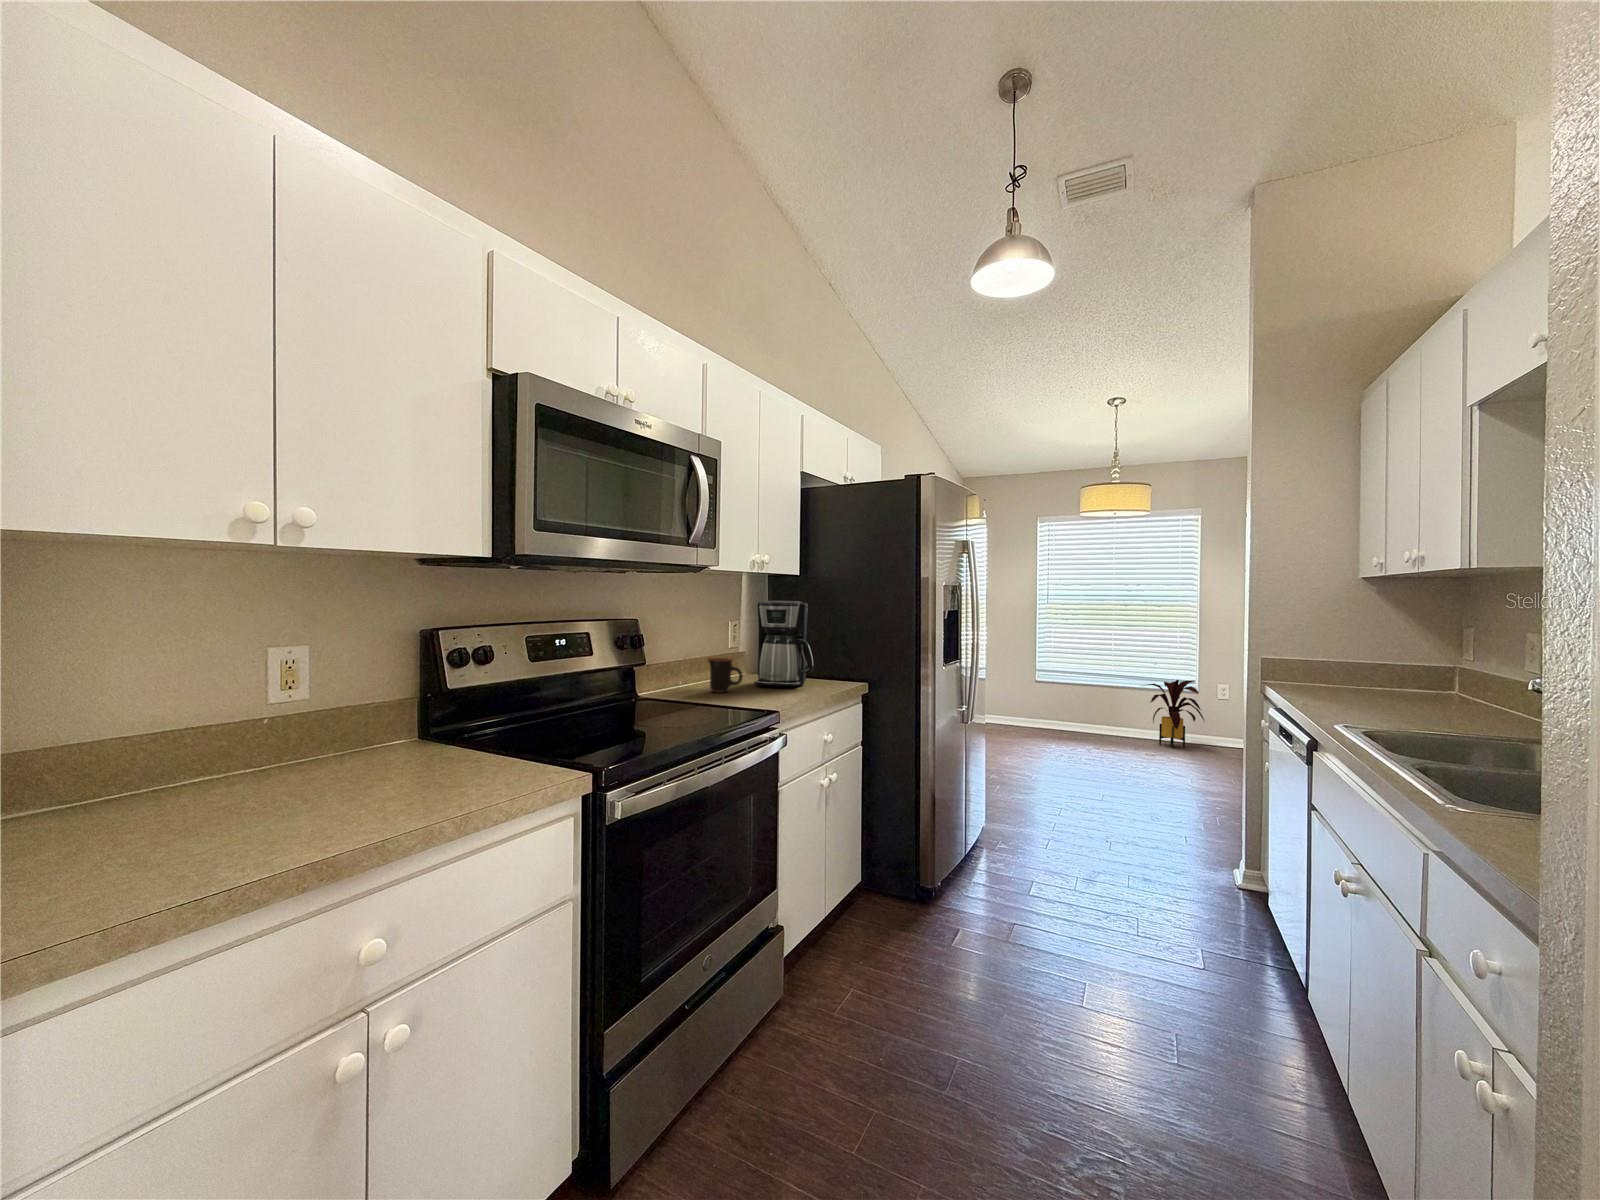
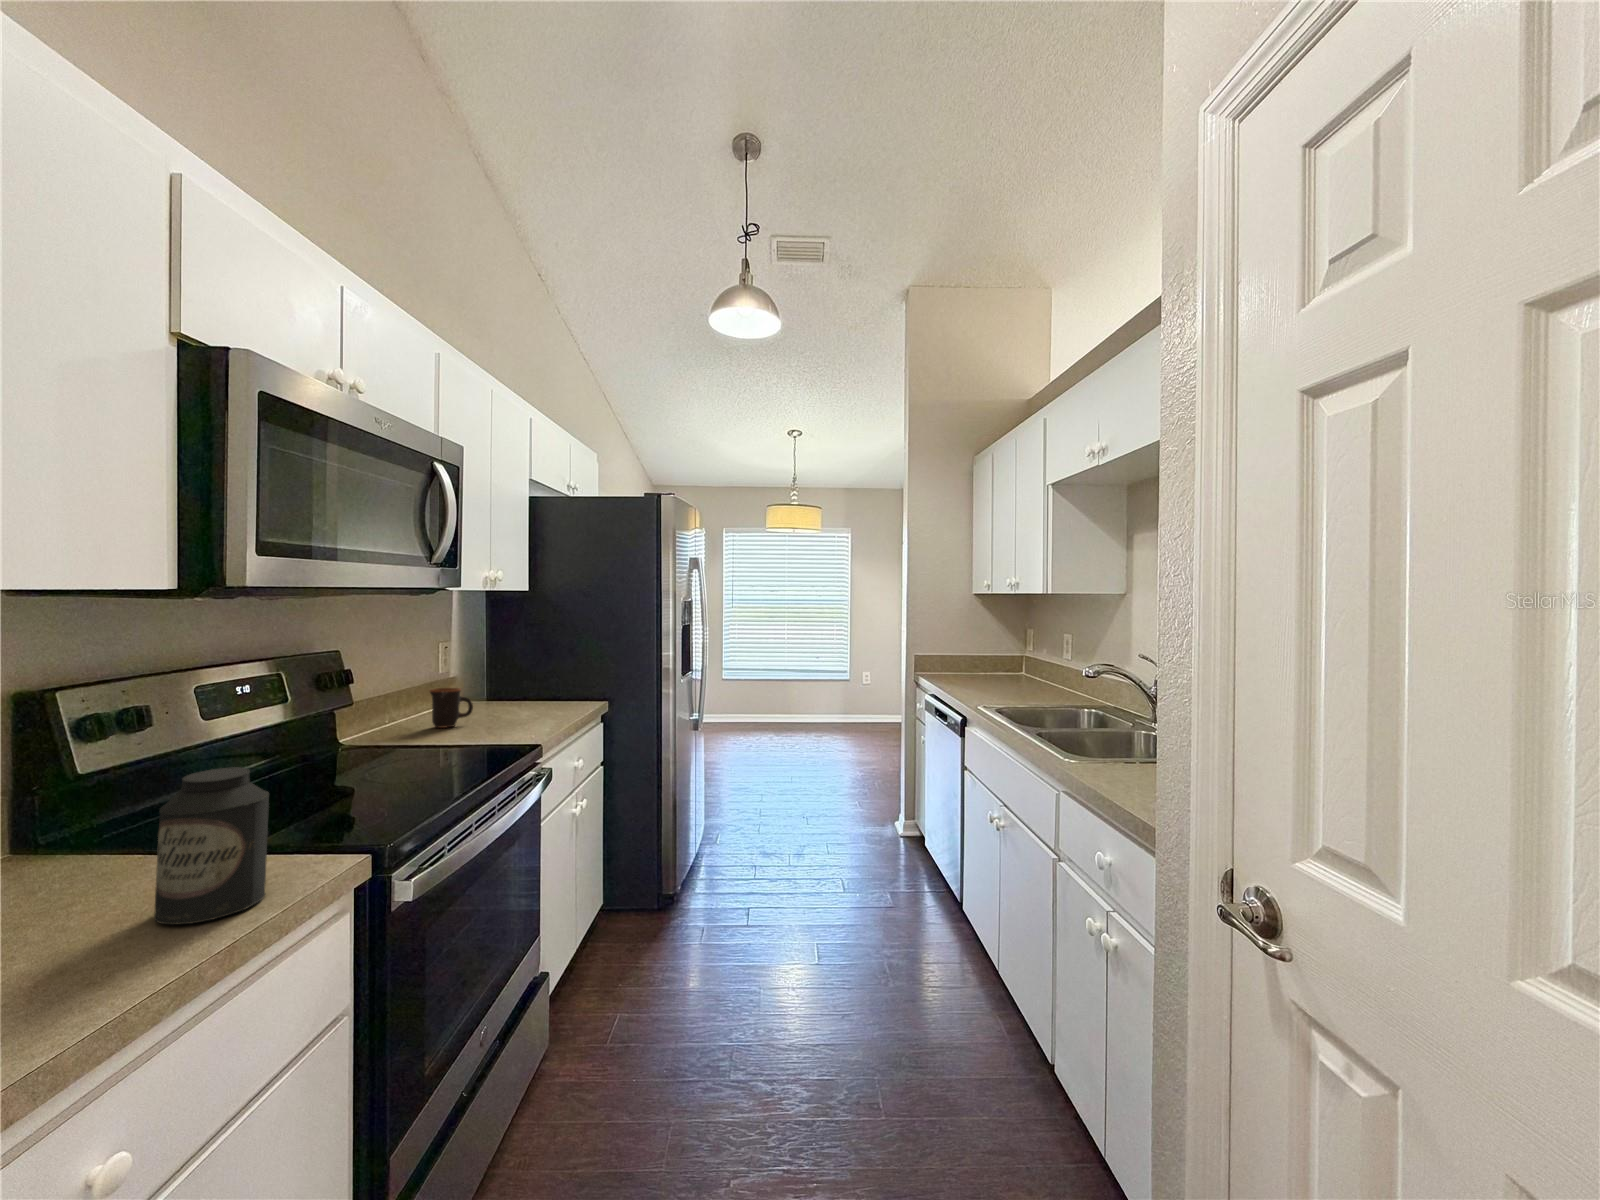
coffee maker: present [754,601,814,686] -> none [482,619,552,714]
house plant: present [1147,680,1204,748] -> none [809,670,857,728]
canister: none [440,687,513,799] -> present [154,767,269,925]

